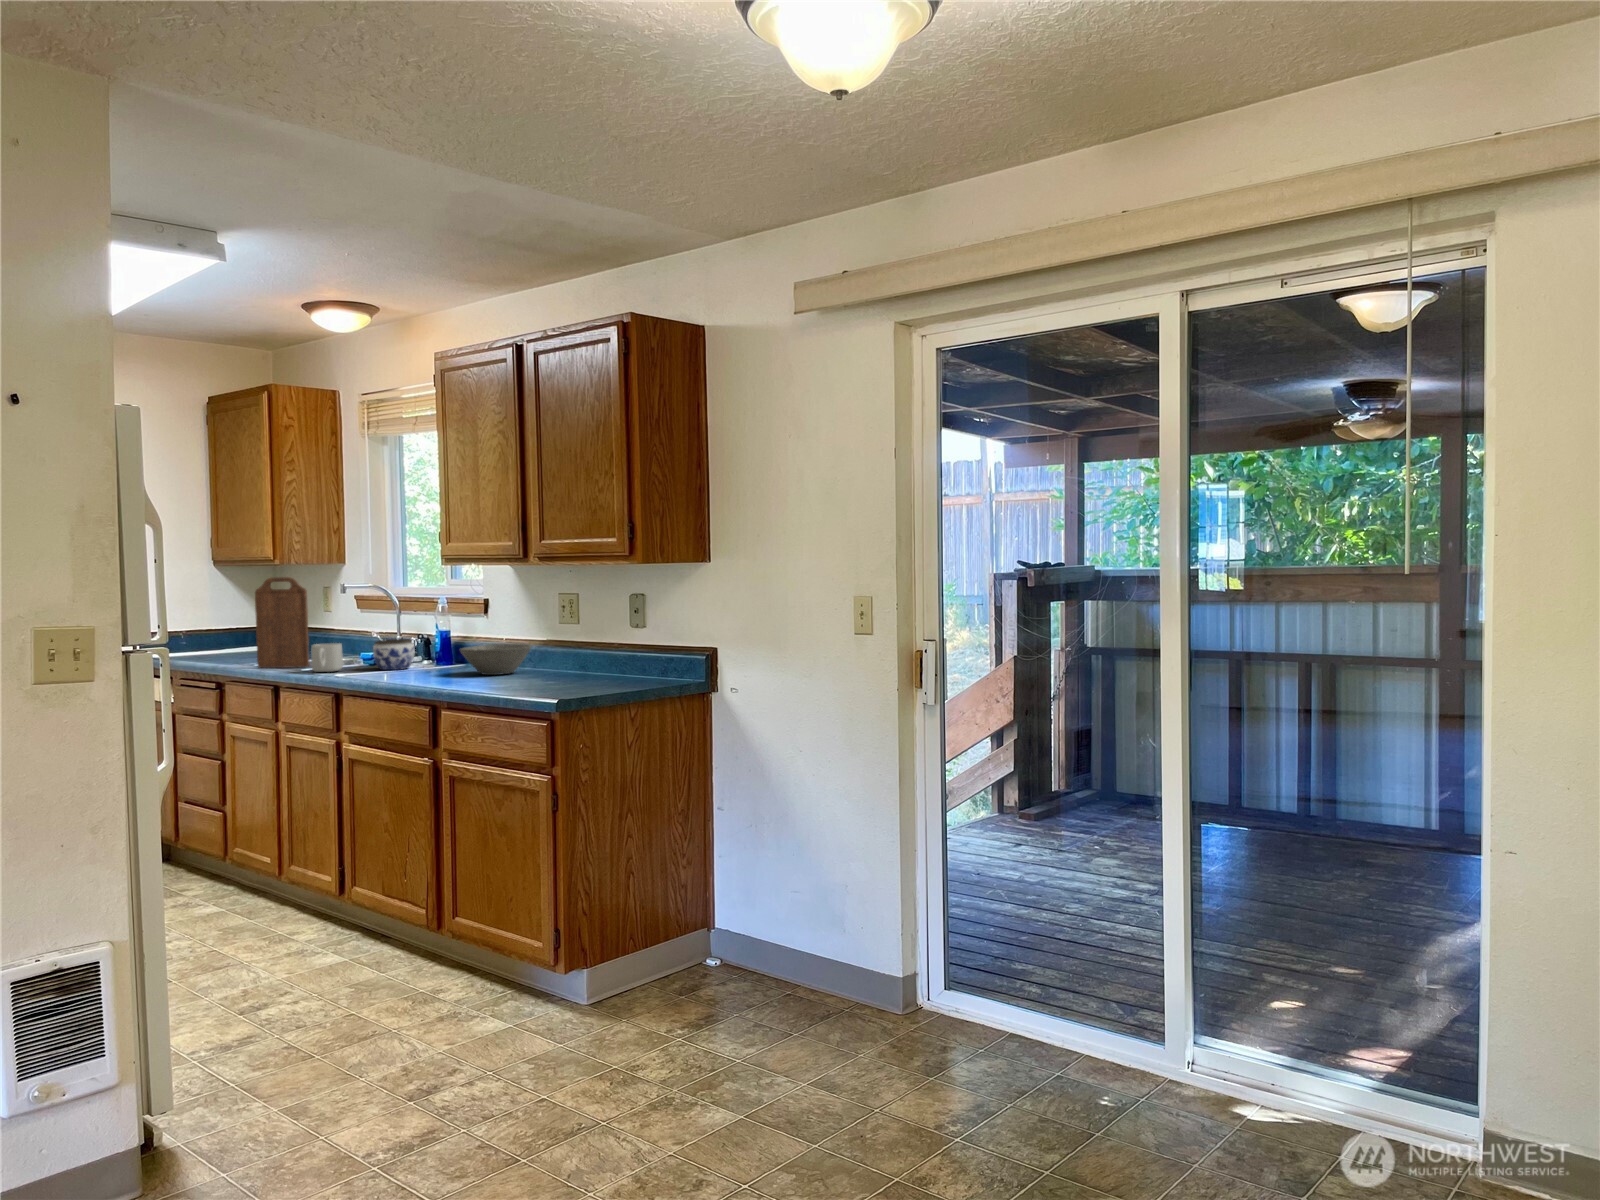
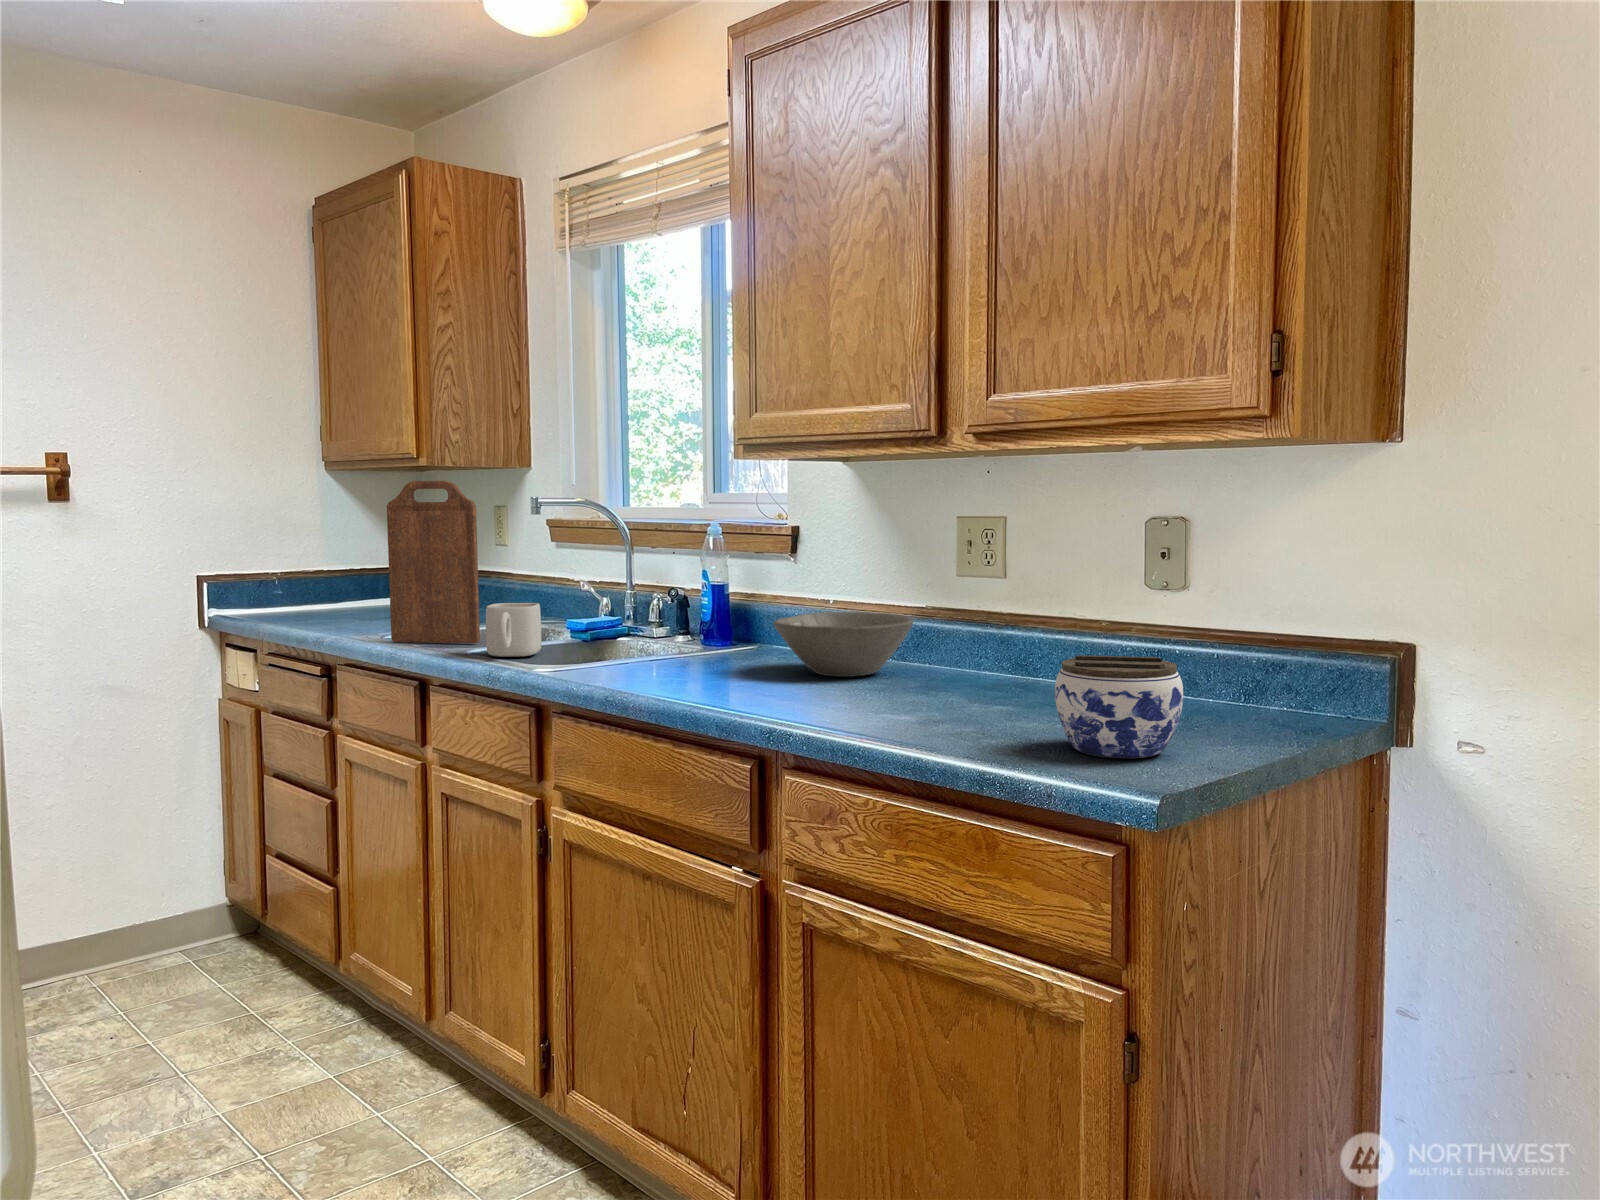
jar: present [373,639,415,670] -> present [1055,655,1183,758]

